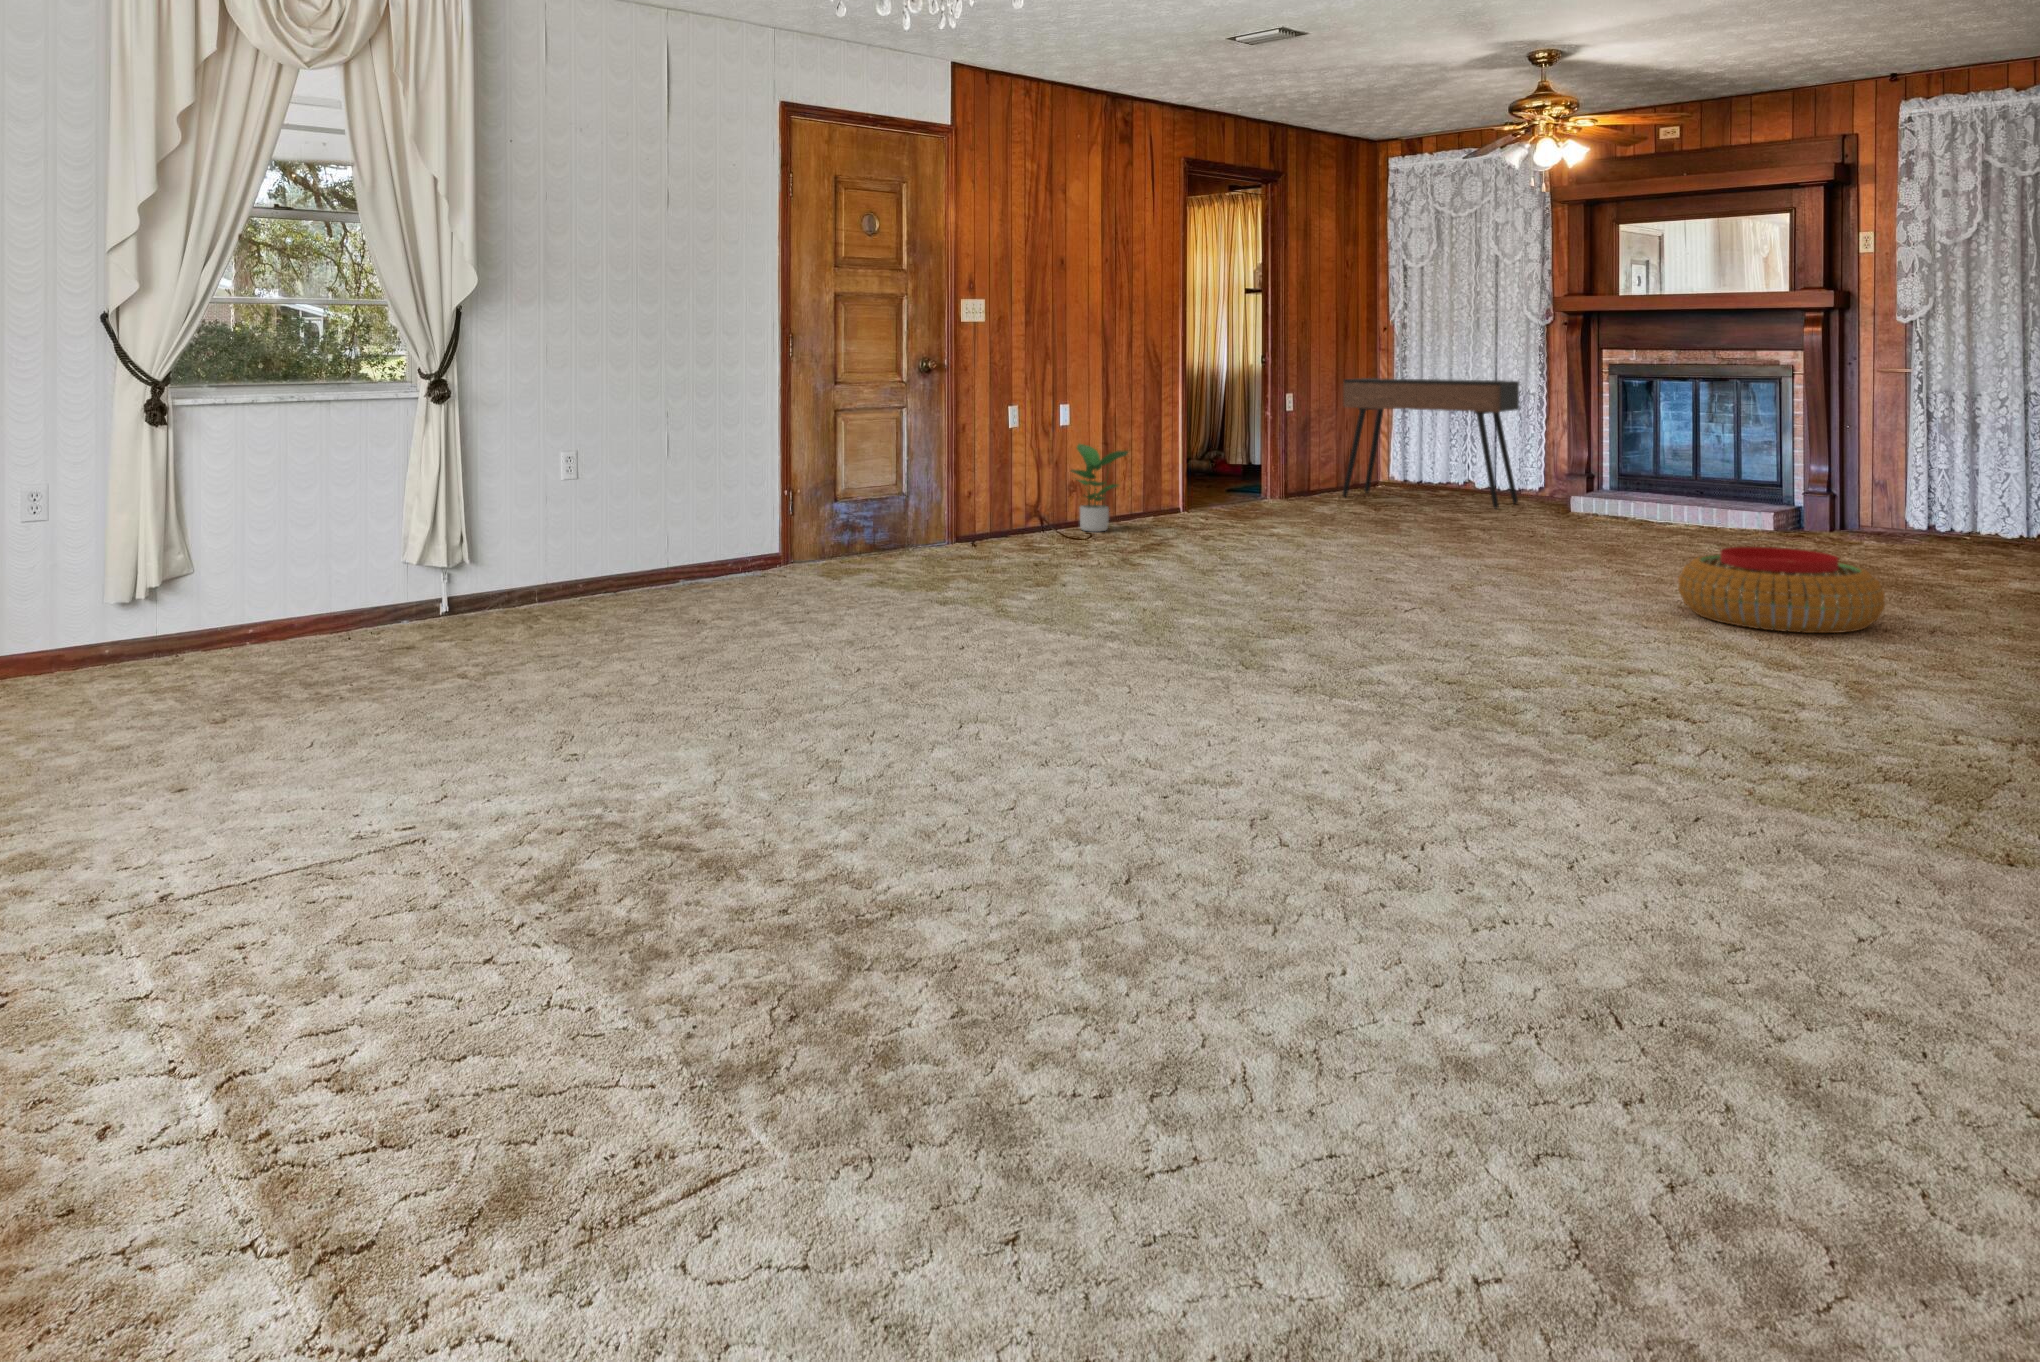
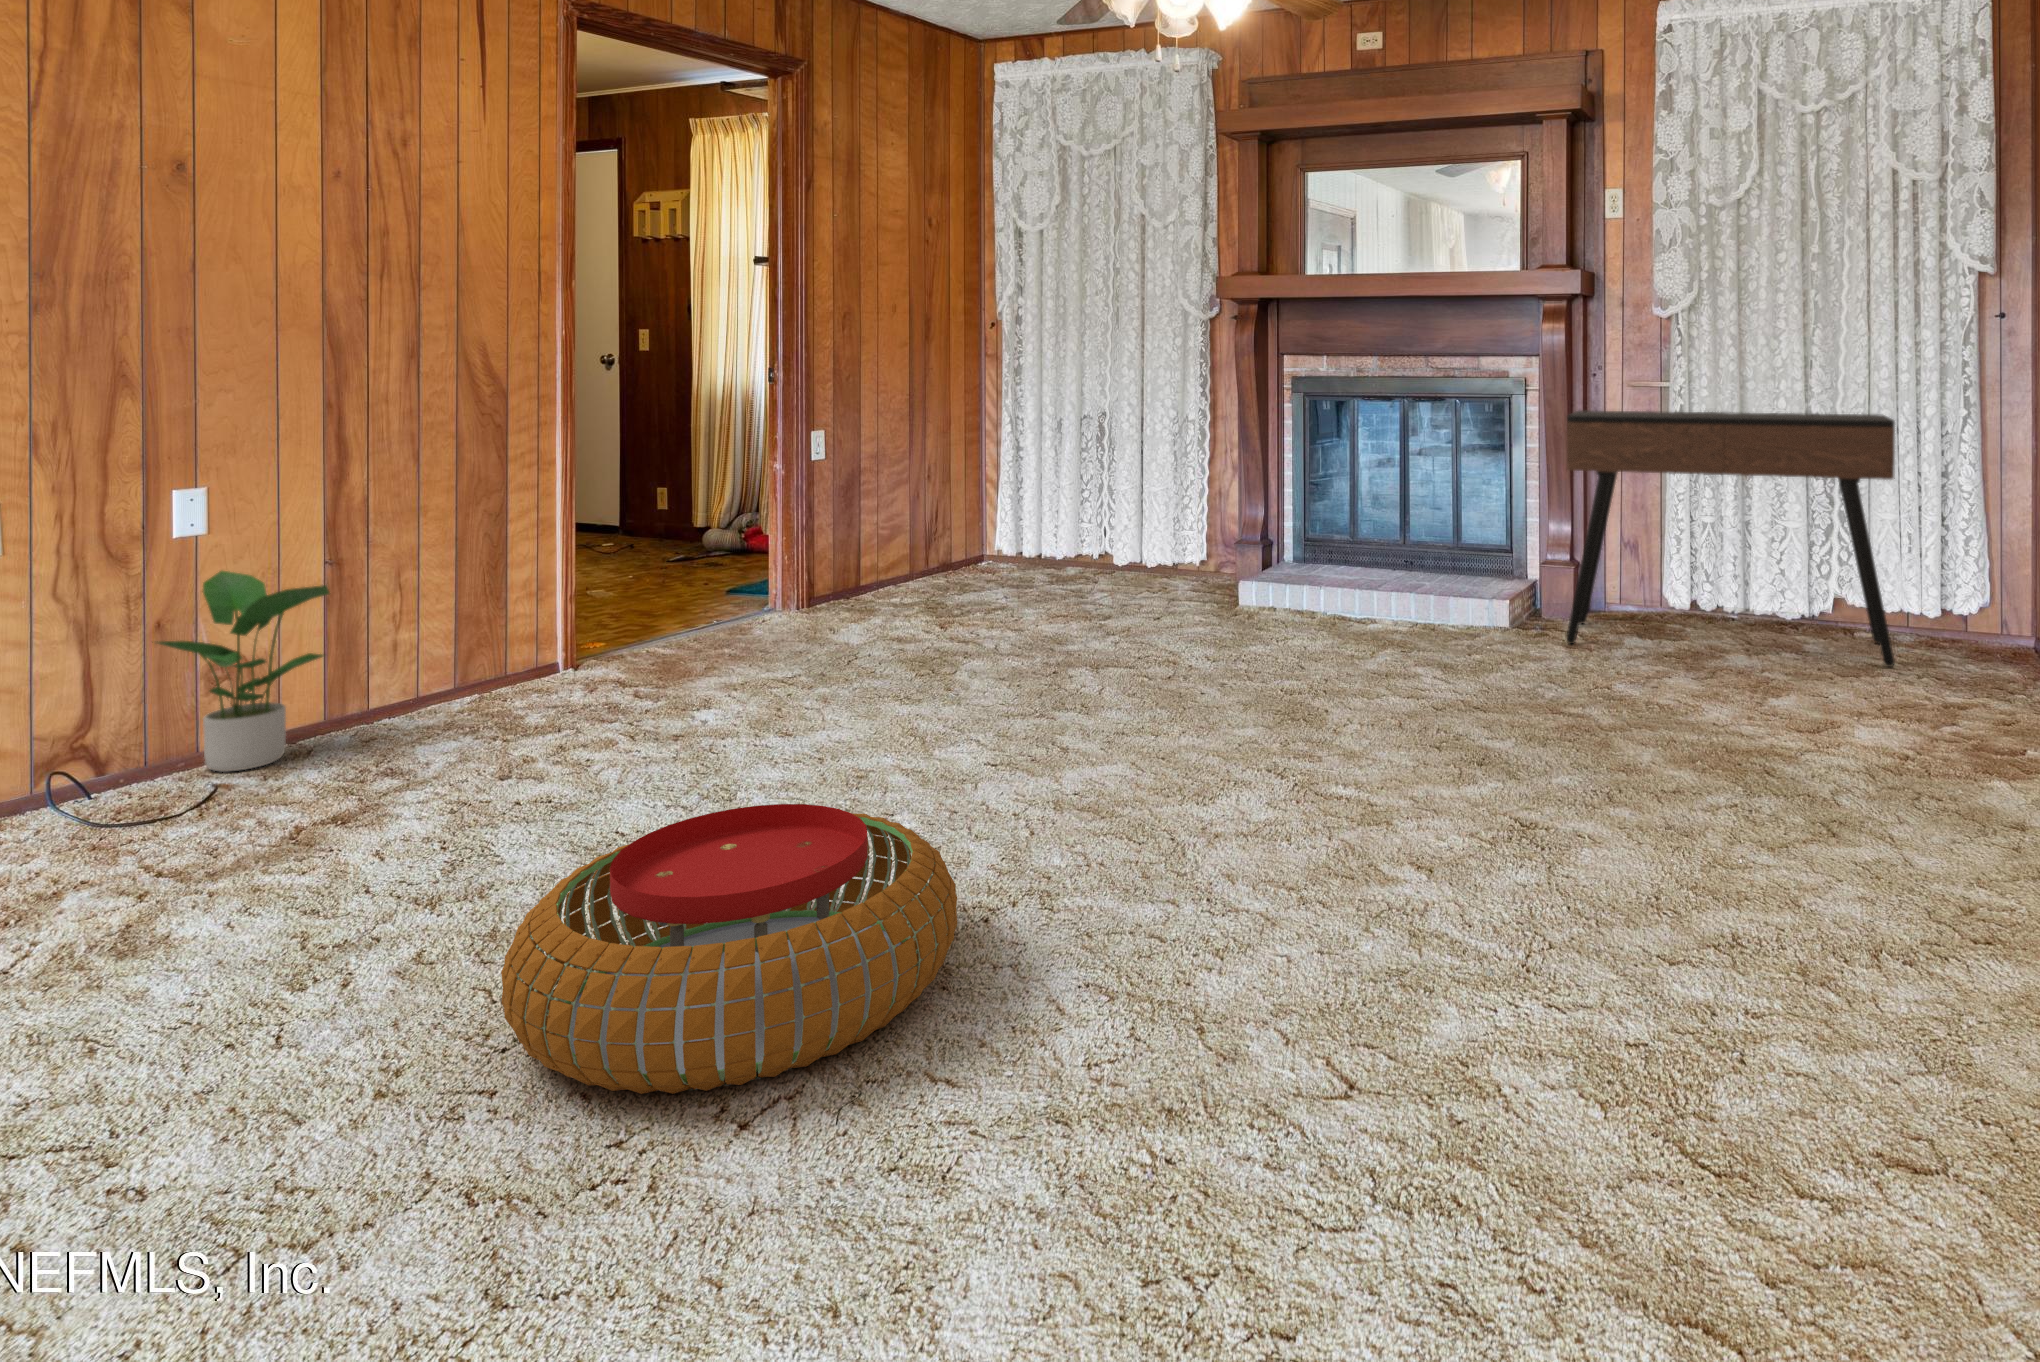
console table: present [1342,378,1519,509] -> present [1566,410,1895,667]
pouf: present [1678,547,1885,633] -> present [501,804,957,1094]

